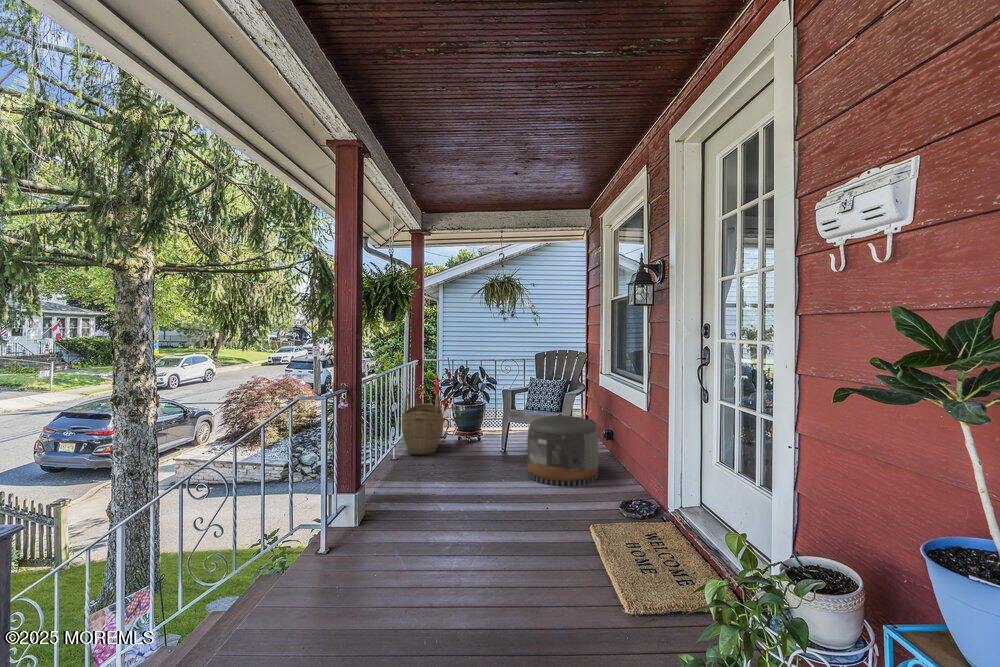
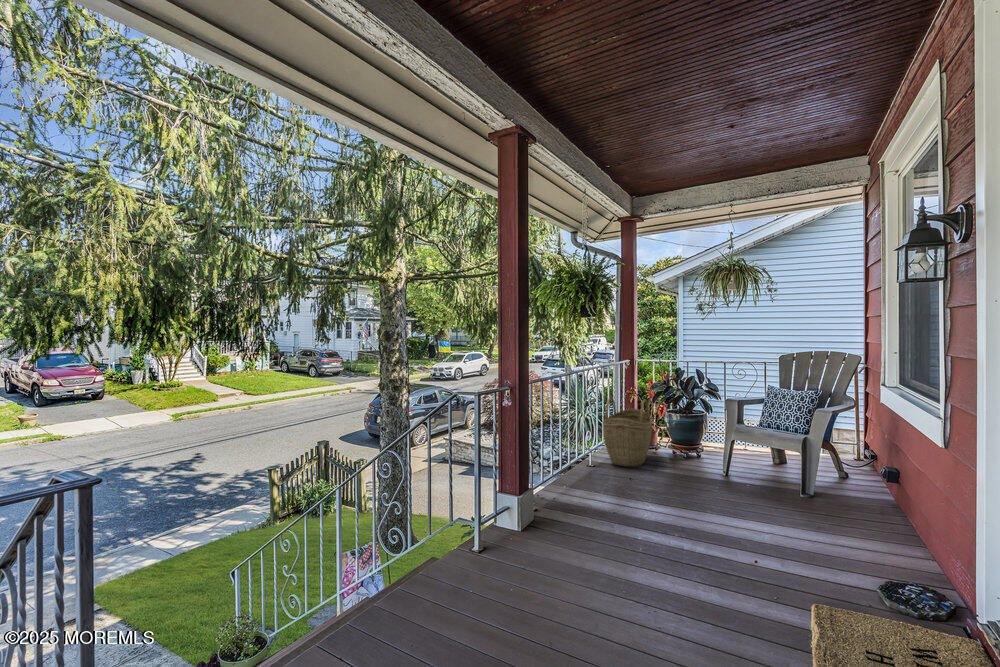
pouf: present [527,416,598,486] -> none [745,439,859,541]

